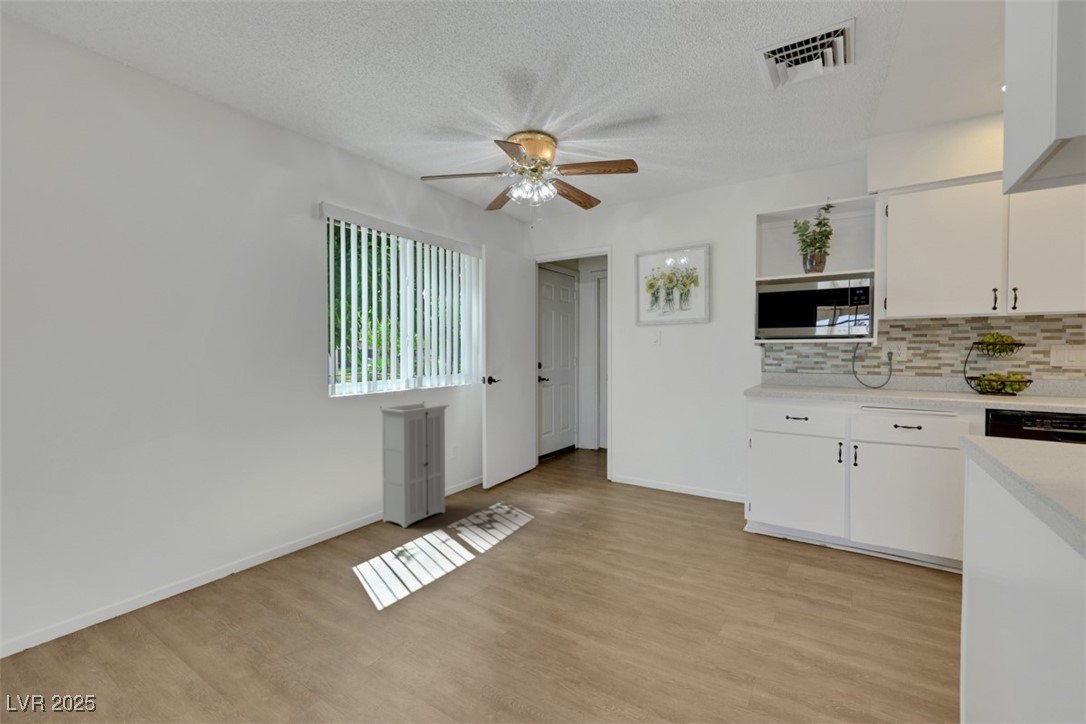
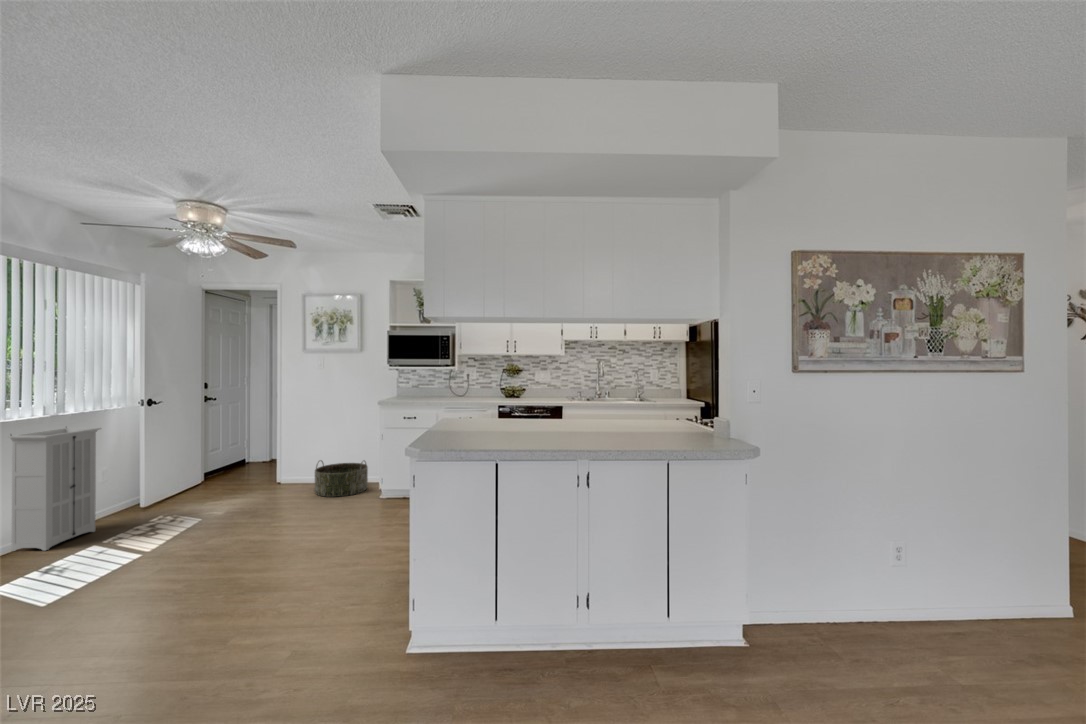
basket: none [653,462,721,517] -> present [315,460,368,497]

